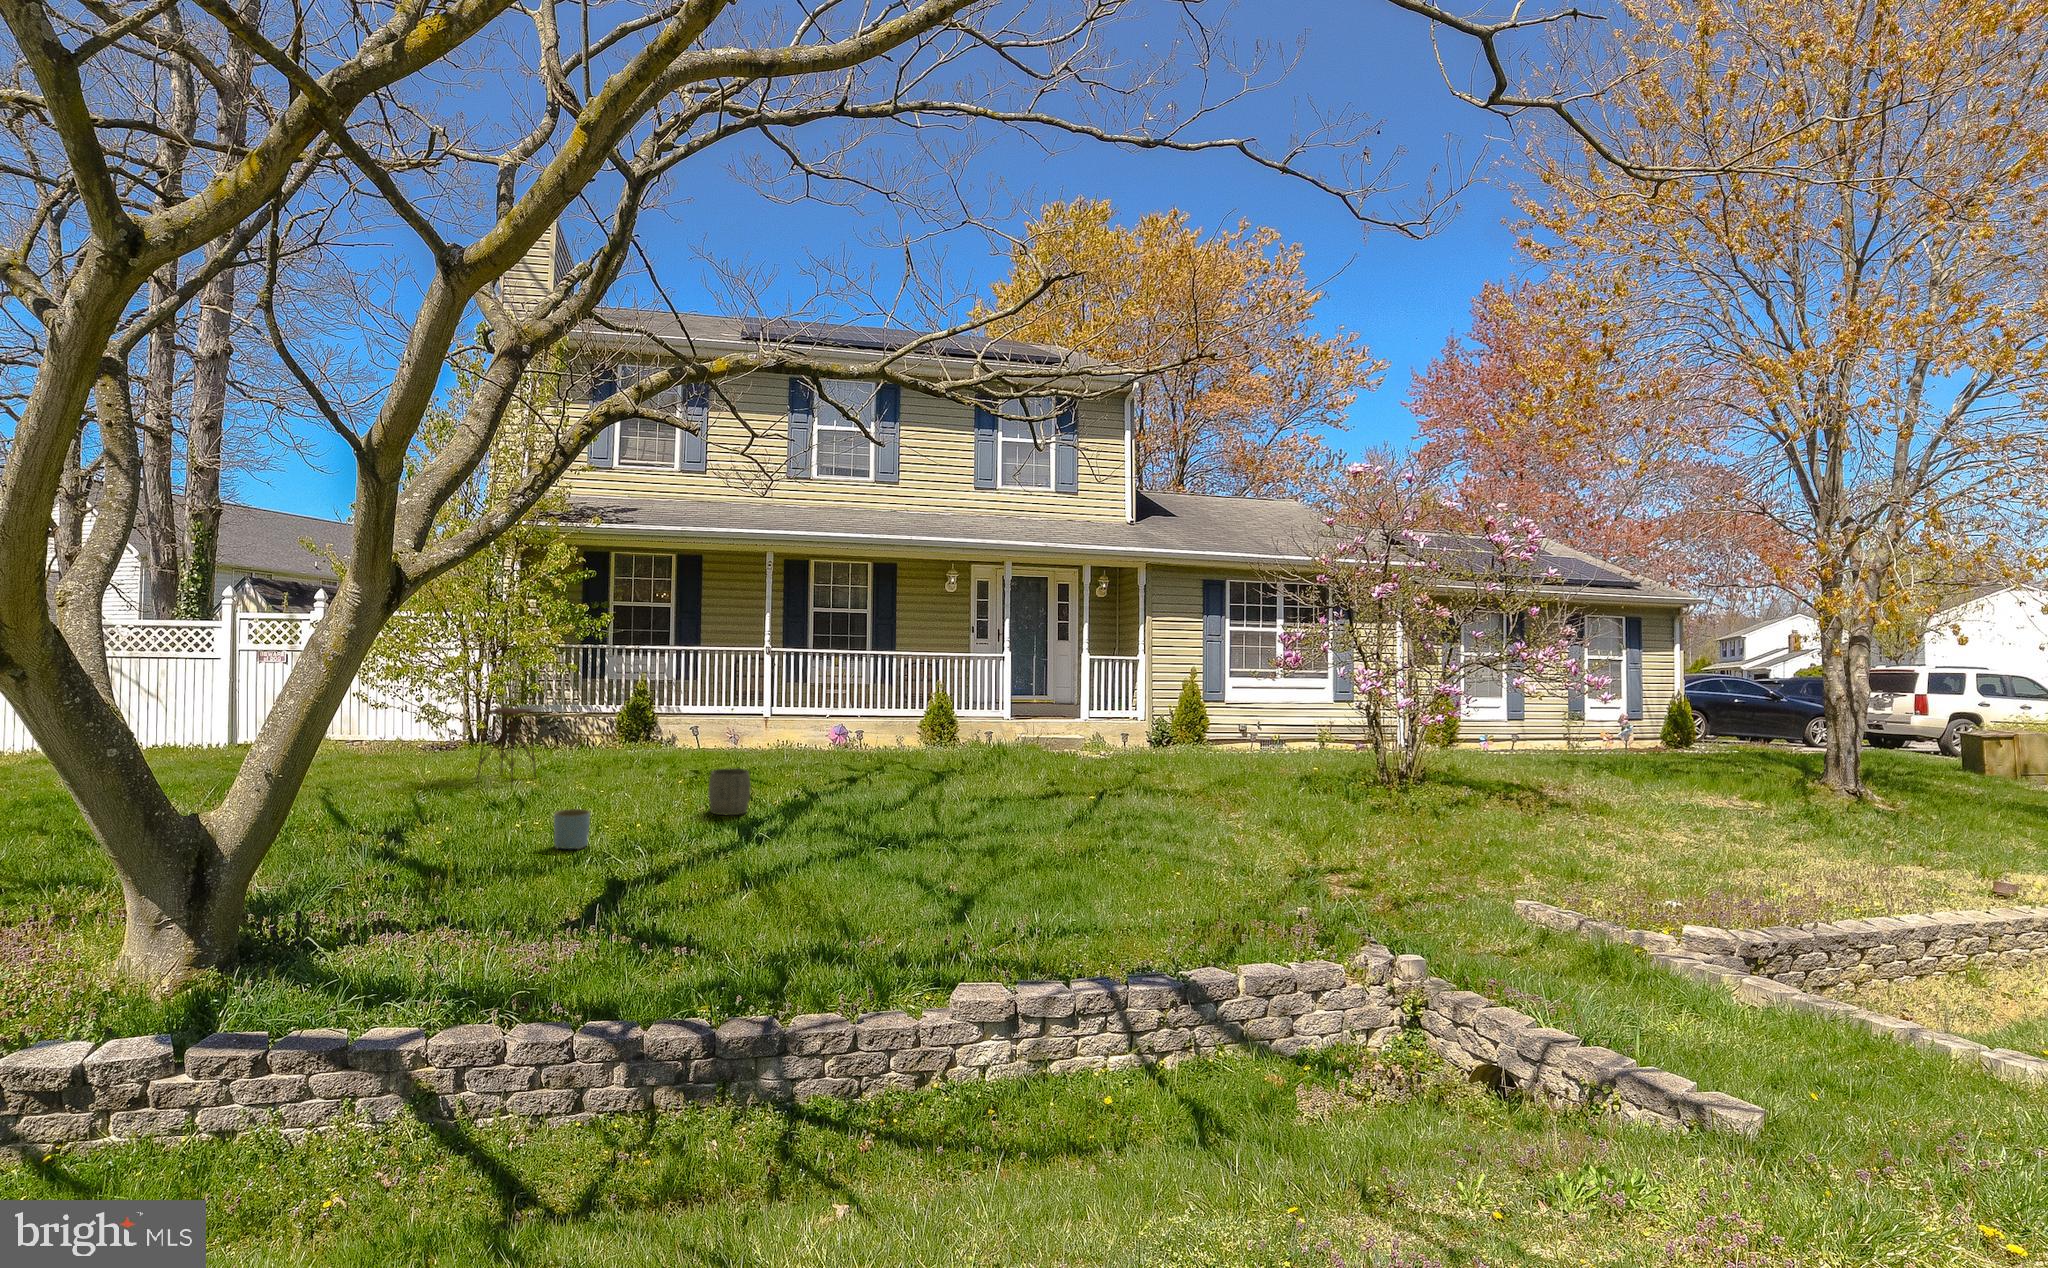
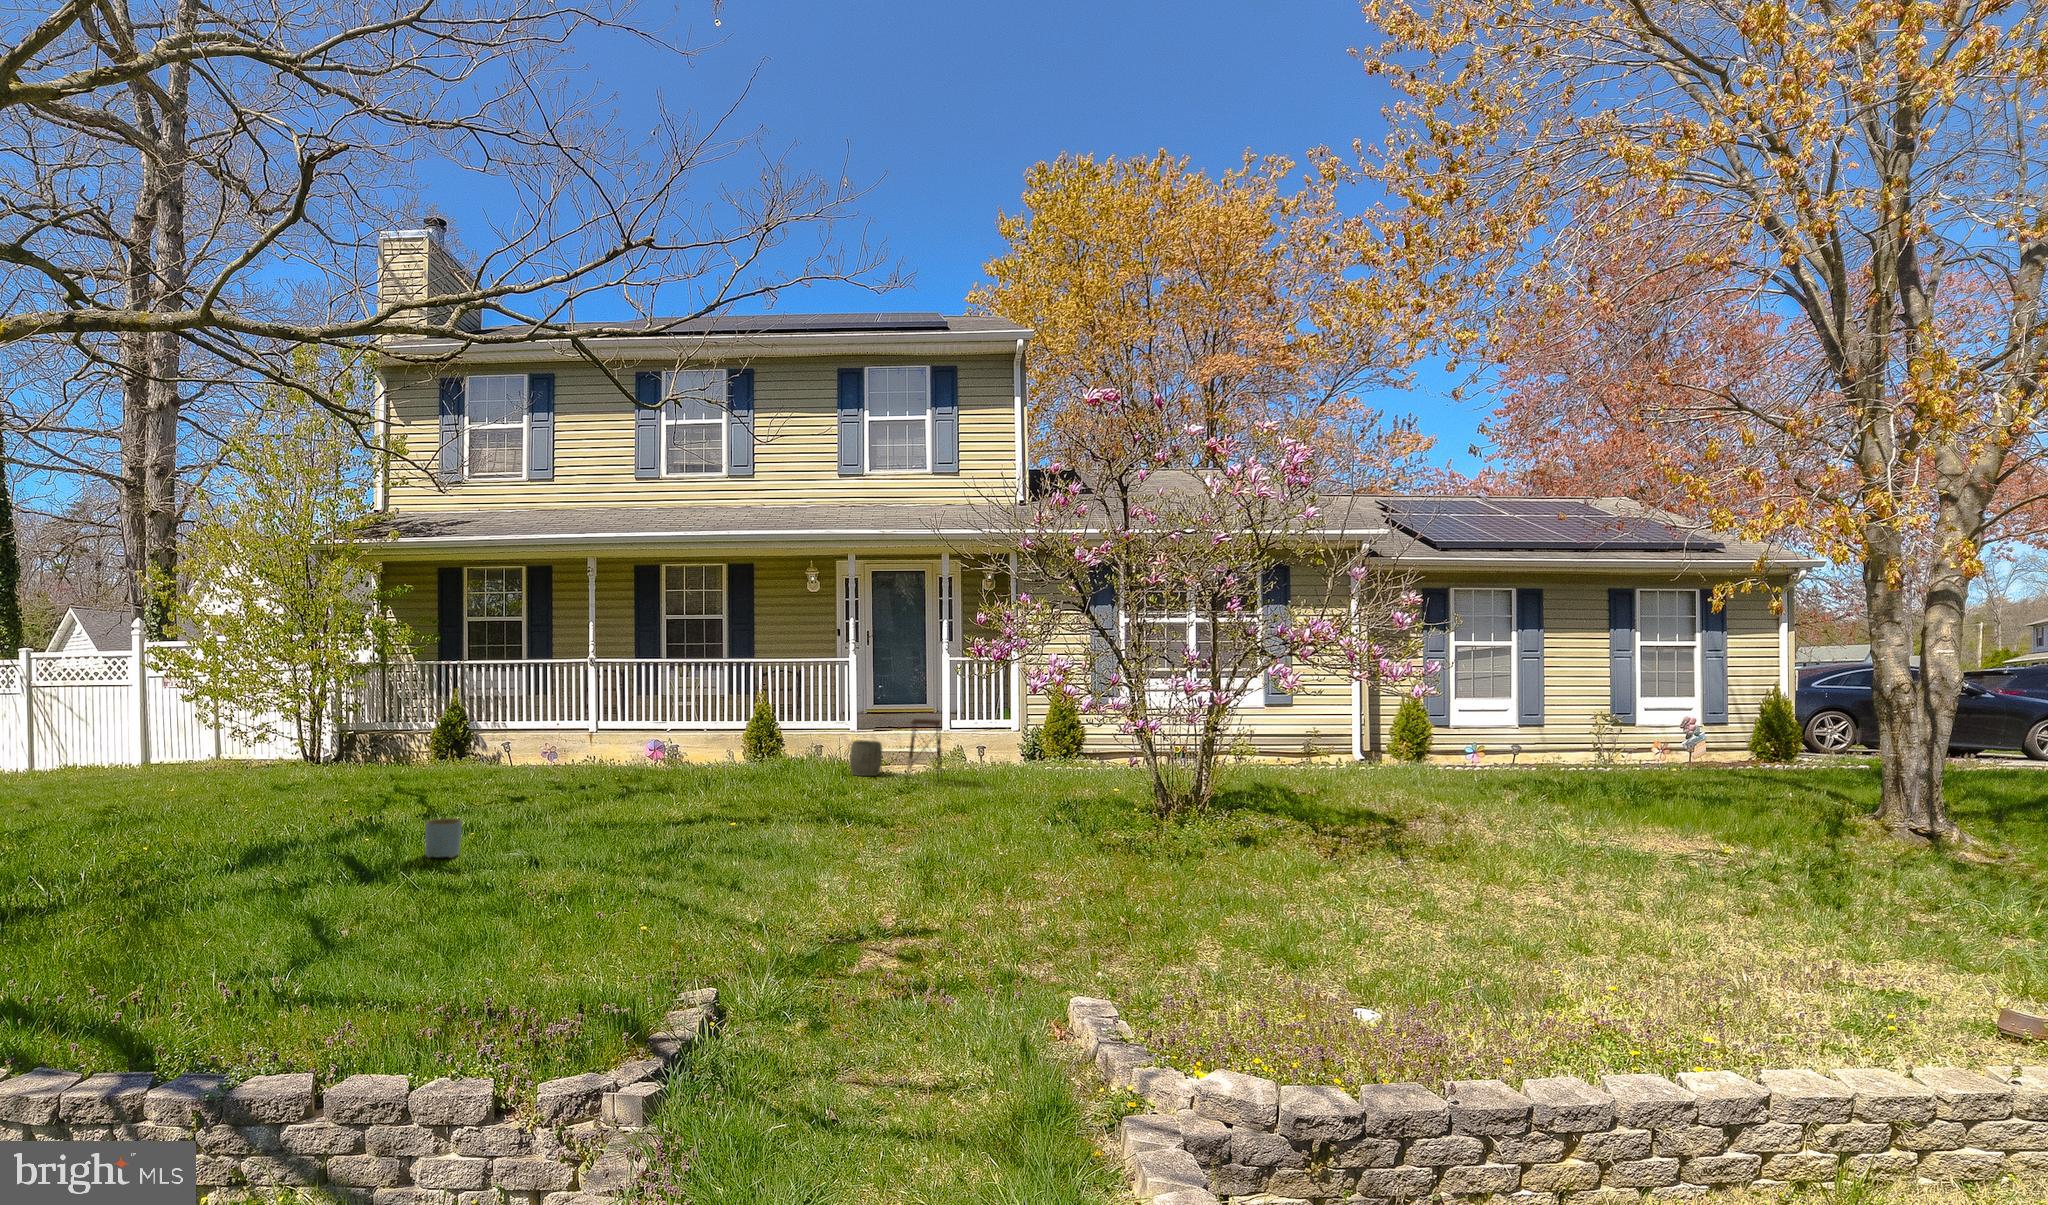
side table: present [477,708,536,784] -> present [907,719,942,779]
woven basket: present [708,768,750,815] -> present [850,740,882,776]

